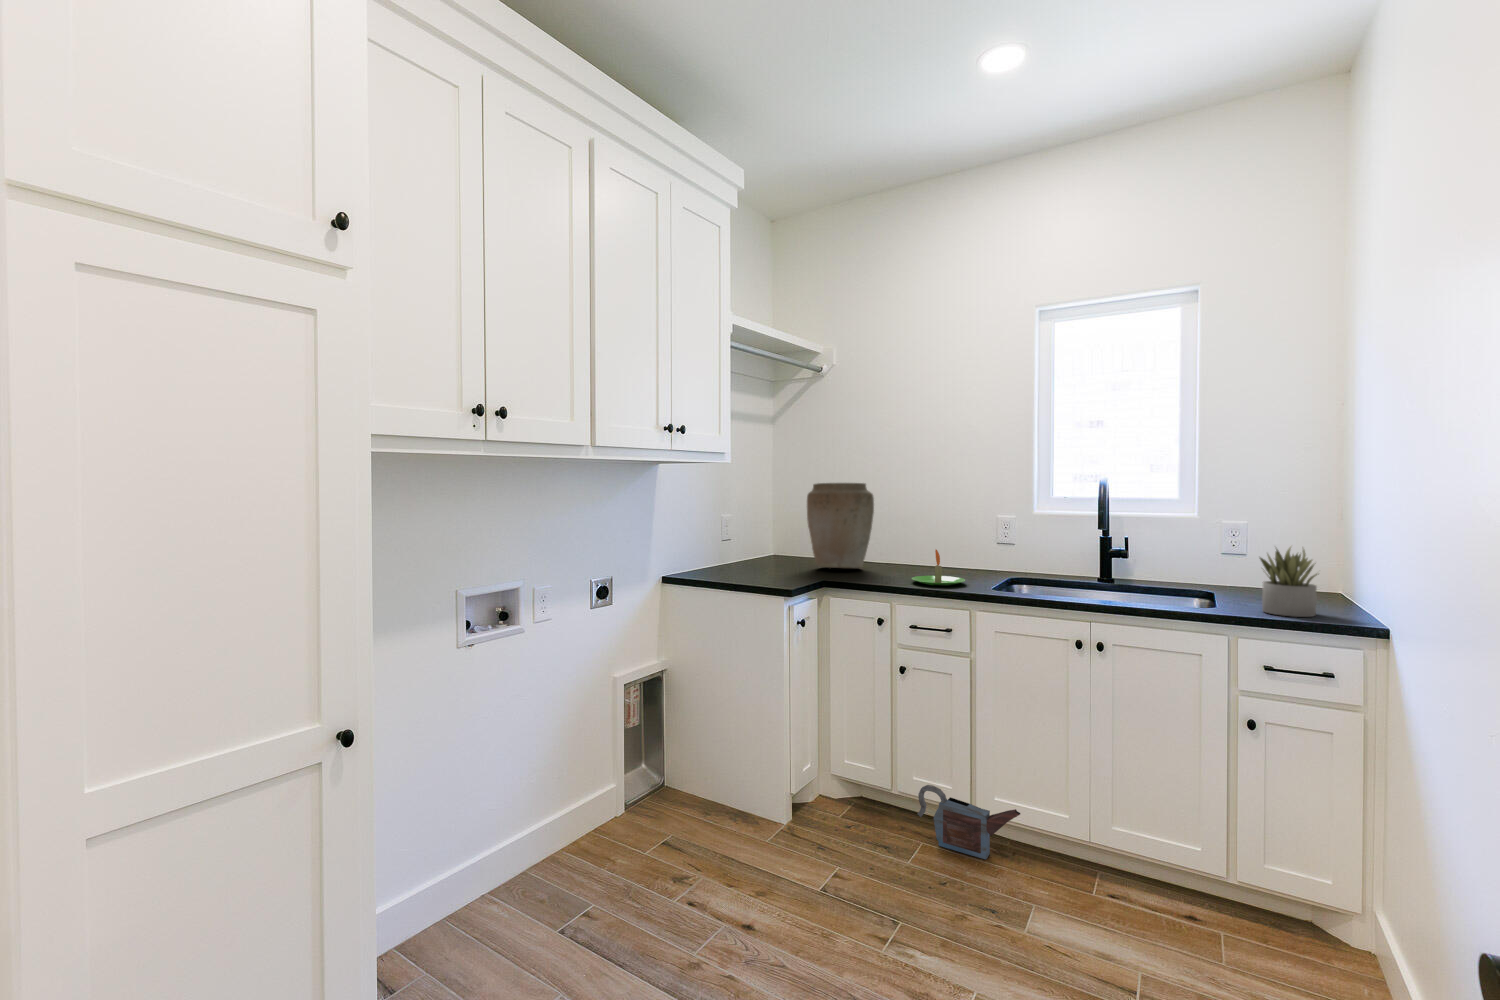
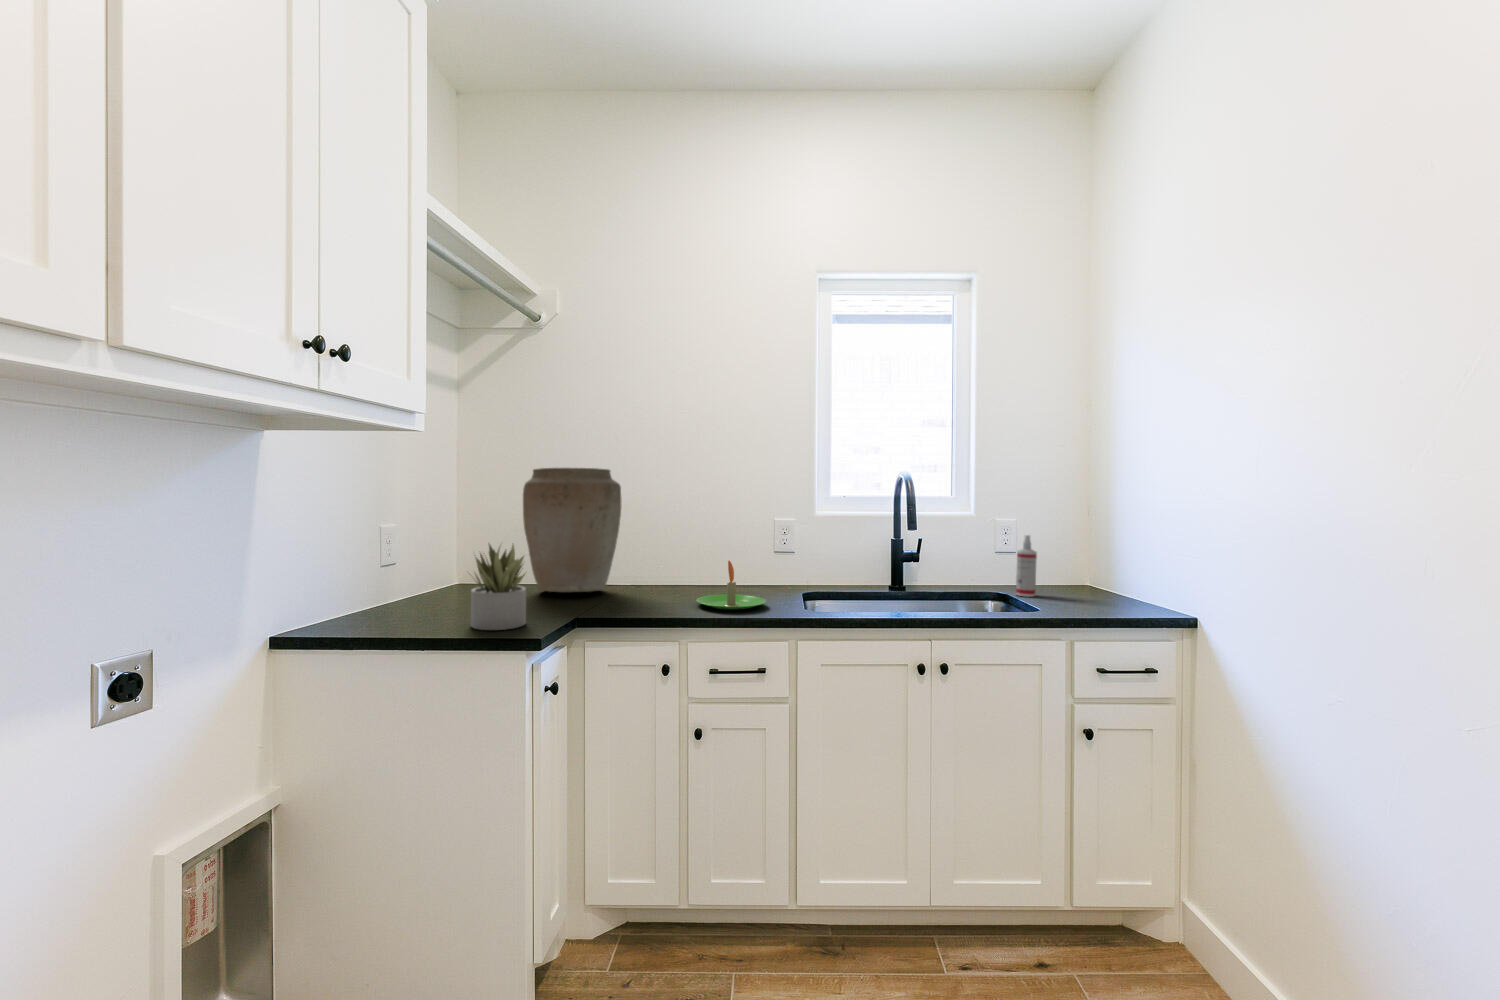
spray bottle: none [1238,537,1261,598] -> present [1016,535,1037,597]
succulent plant: present [1260,547,1317,617] -> present [471,543,526,630]
watering can: present [917,785,1020,860] -> none [727,888,864,970]

